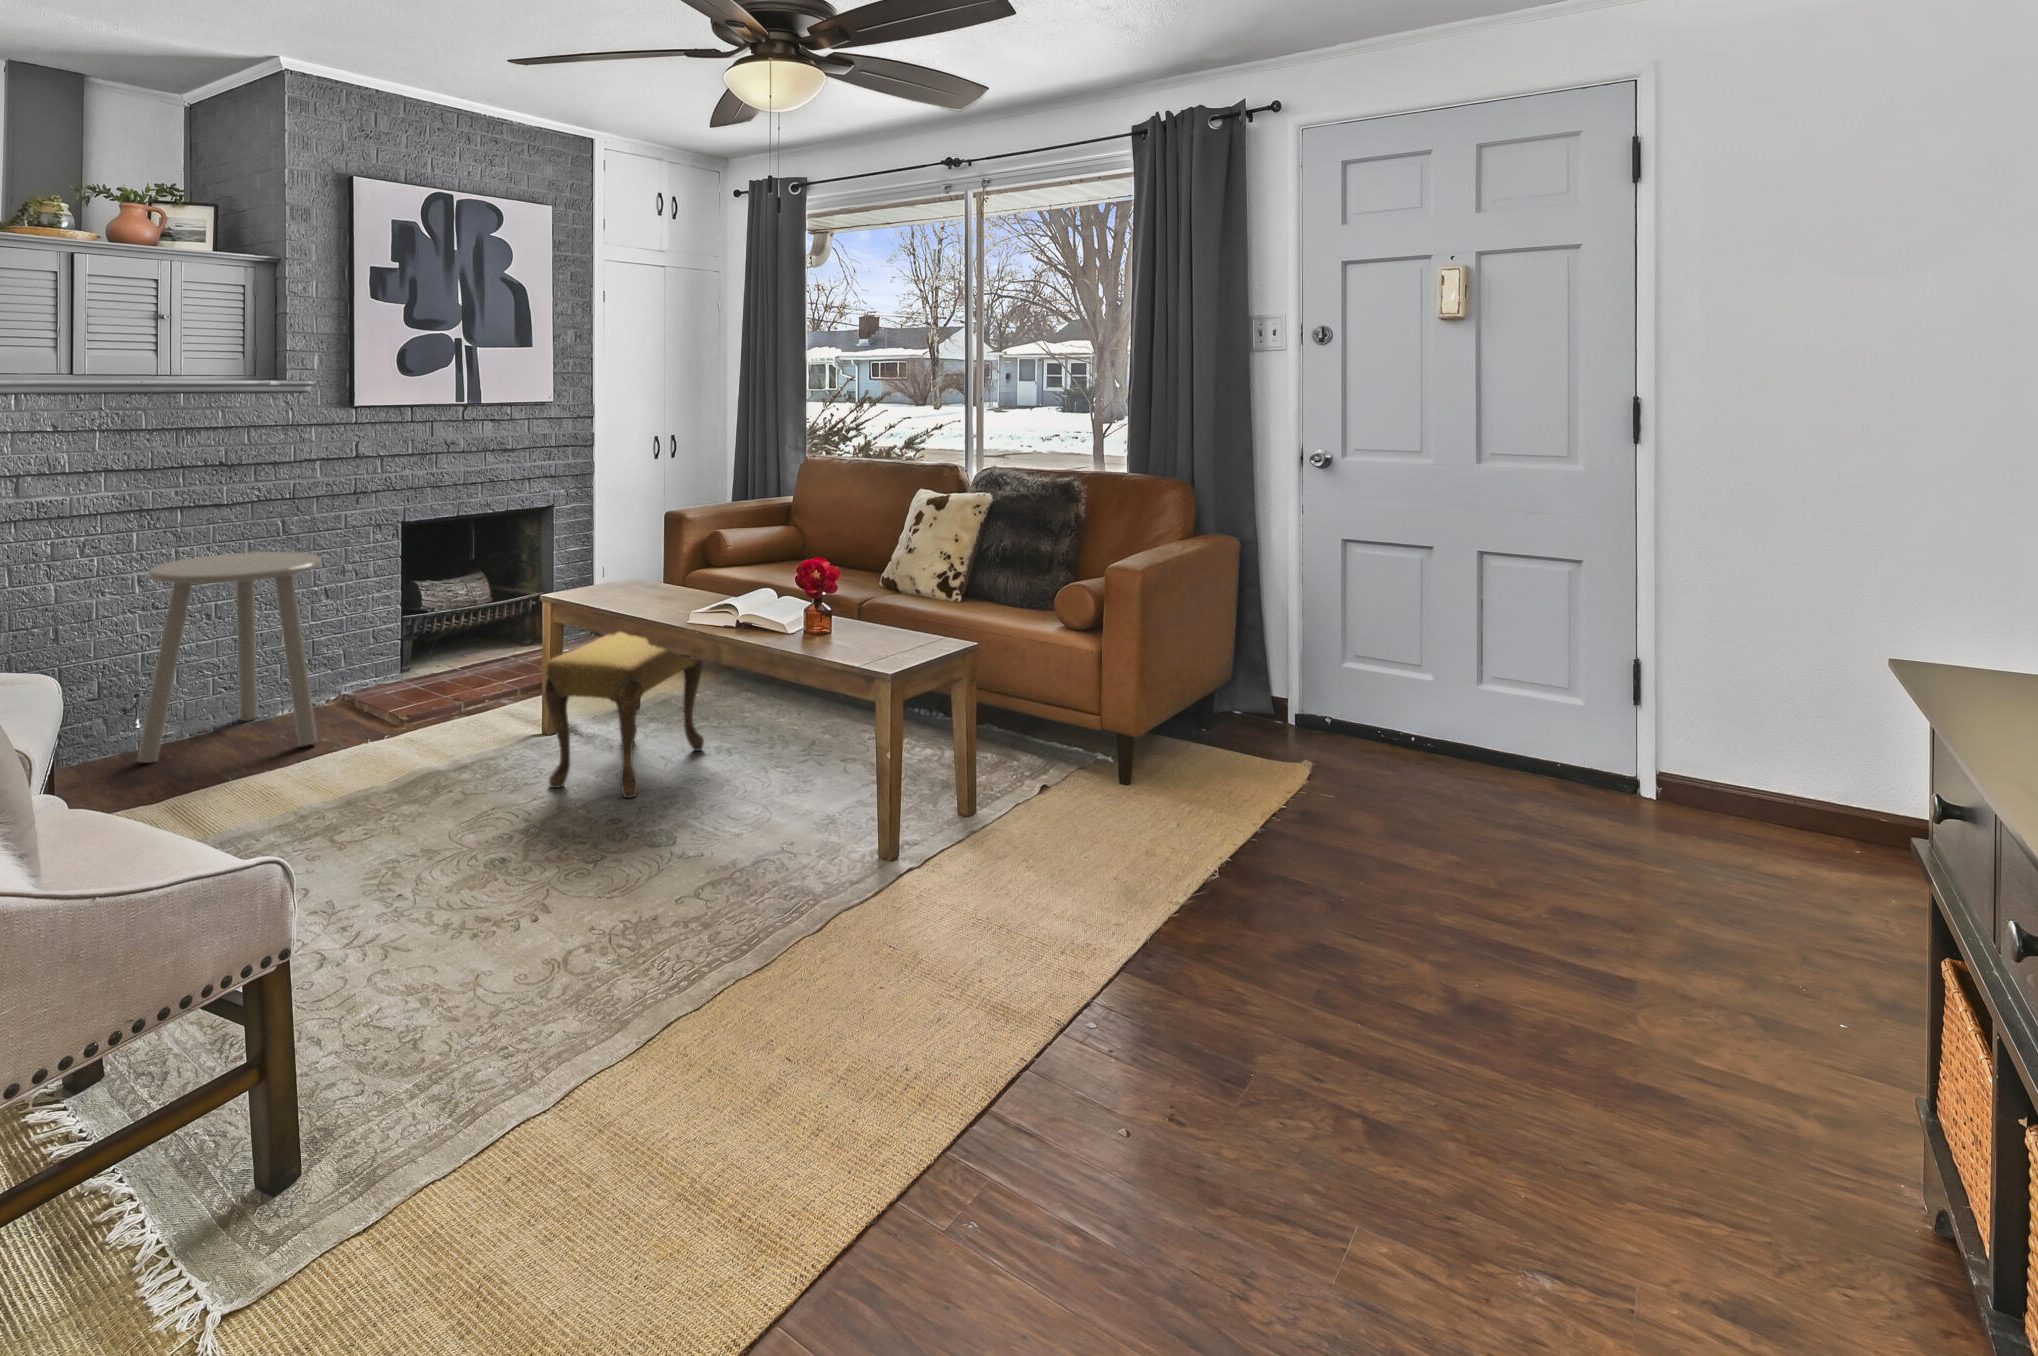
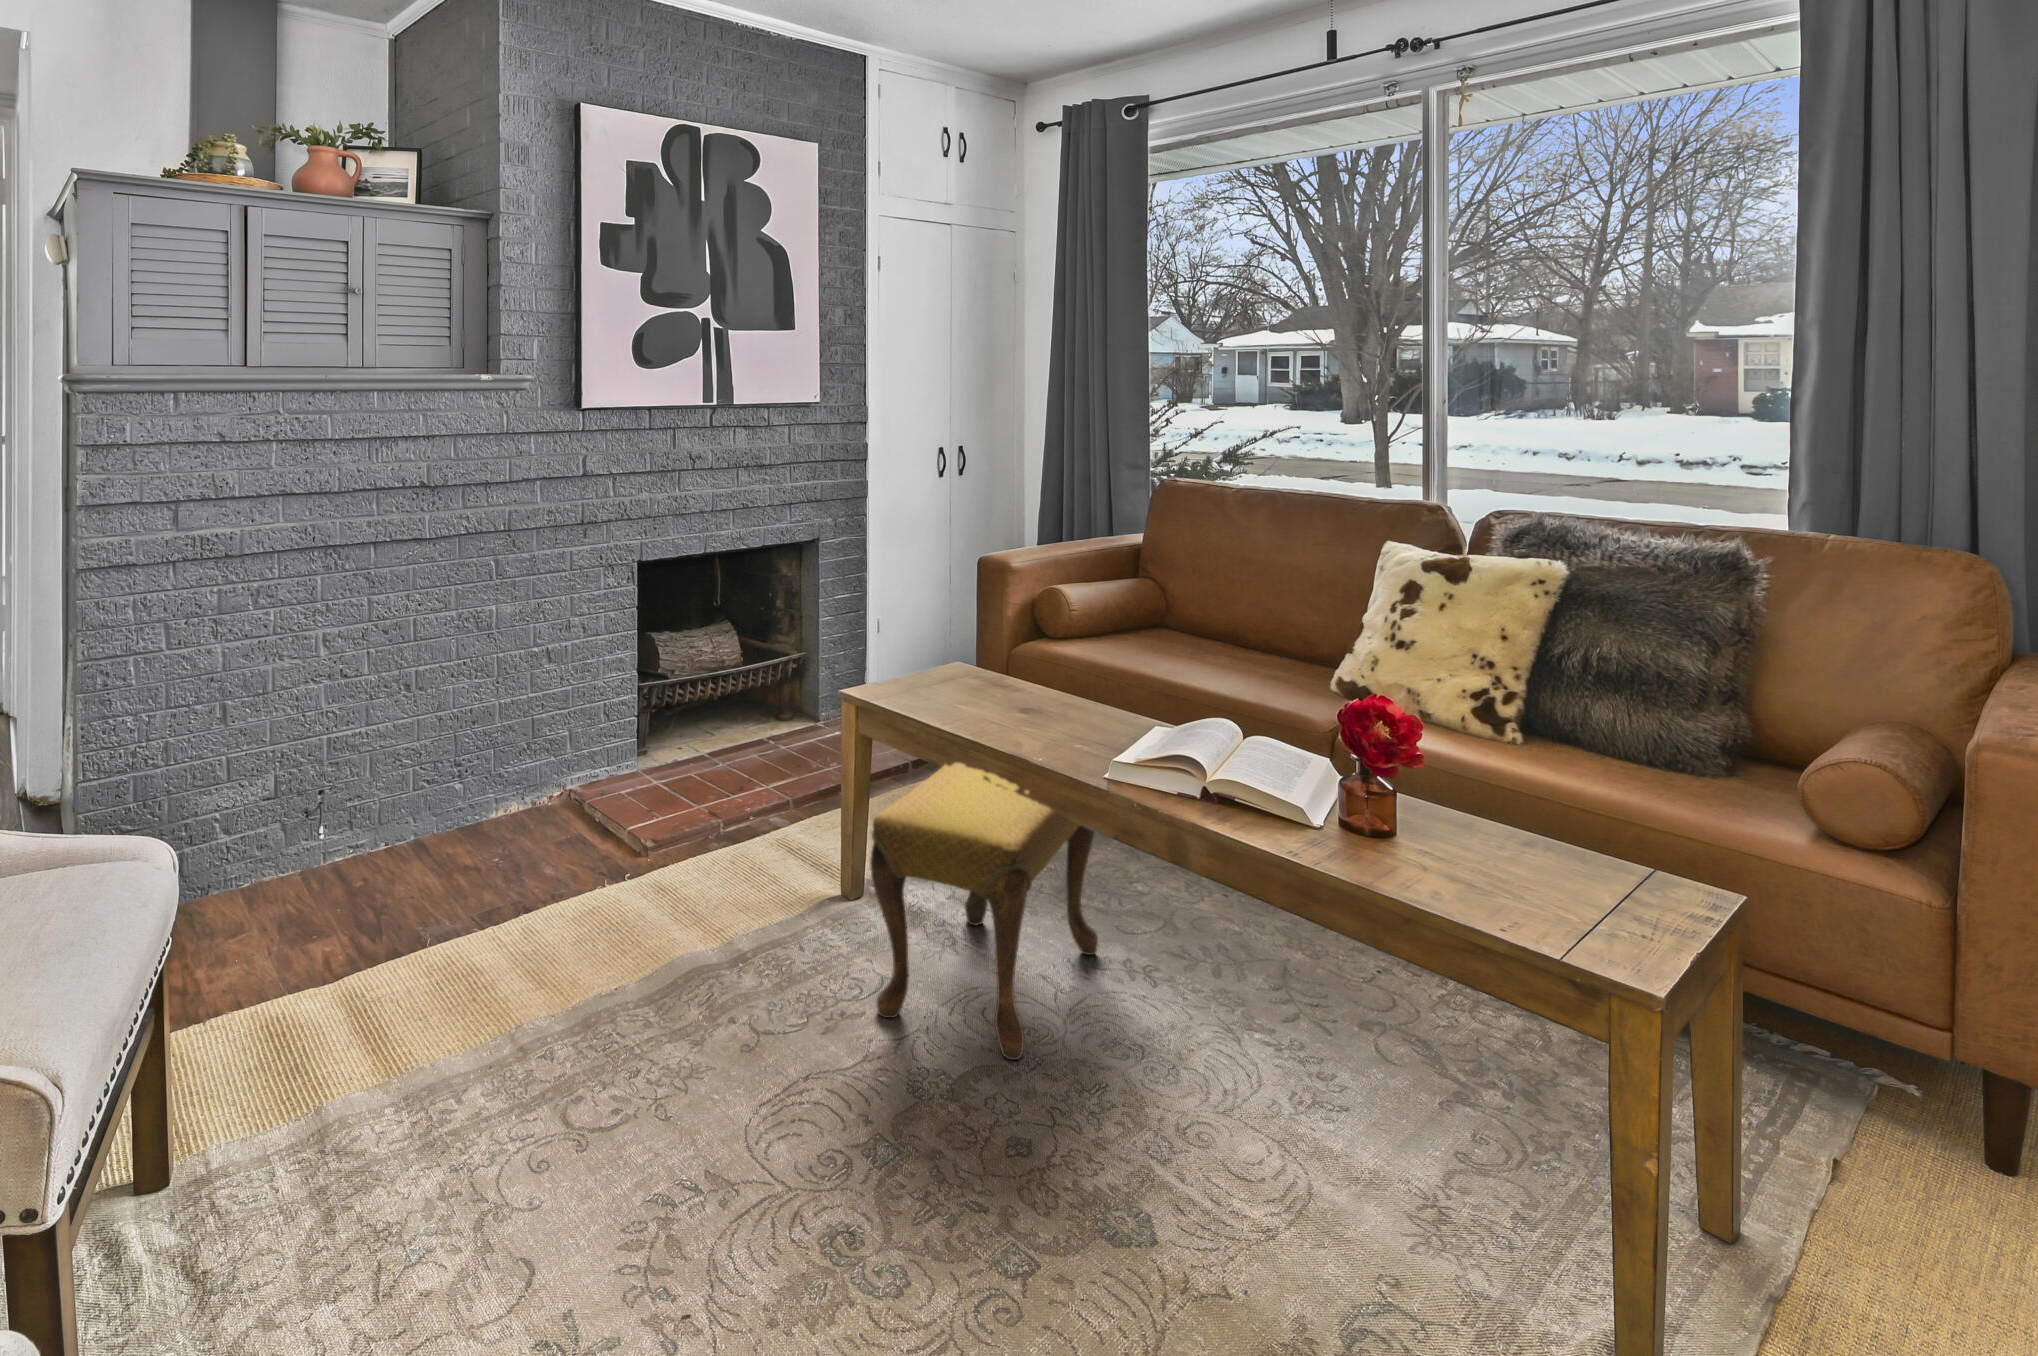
side table: present [137,552,322,763] -> none [314,603,545,896]

